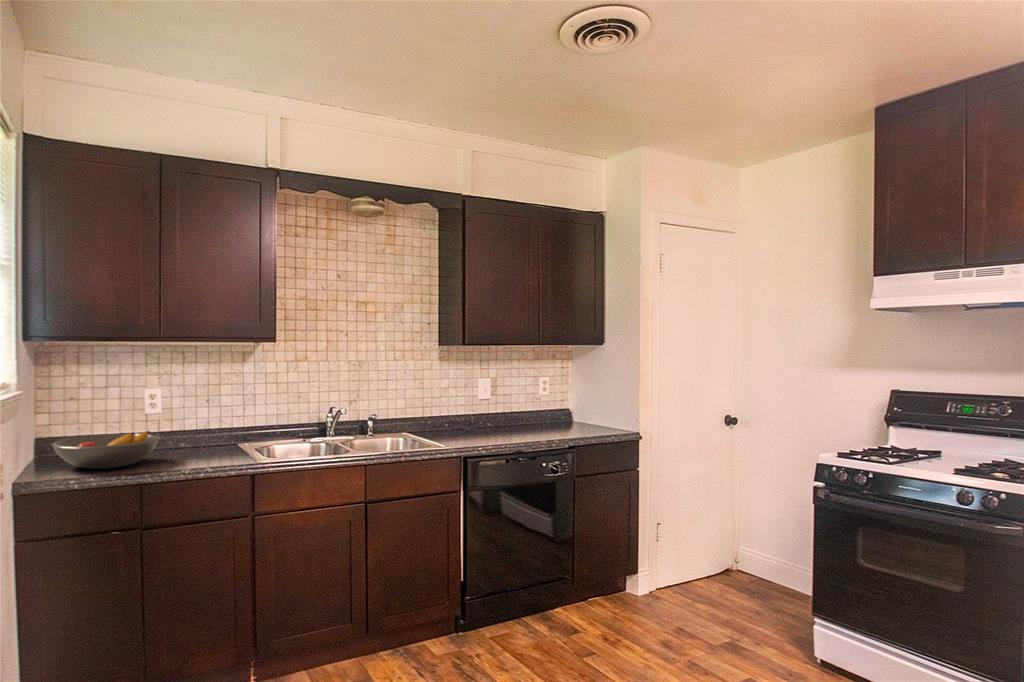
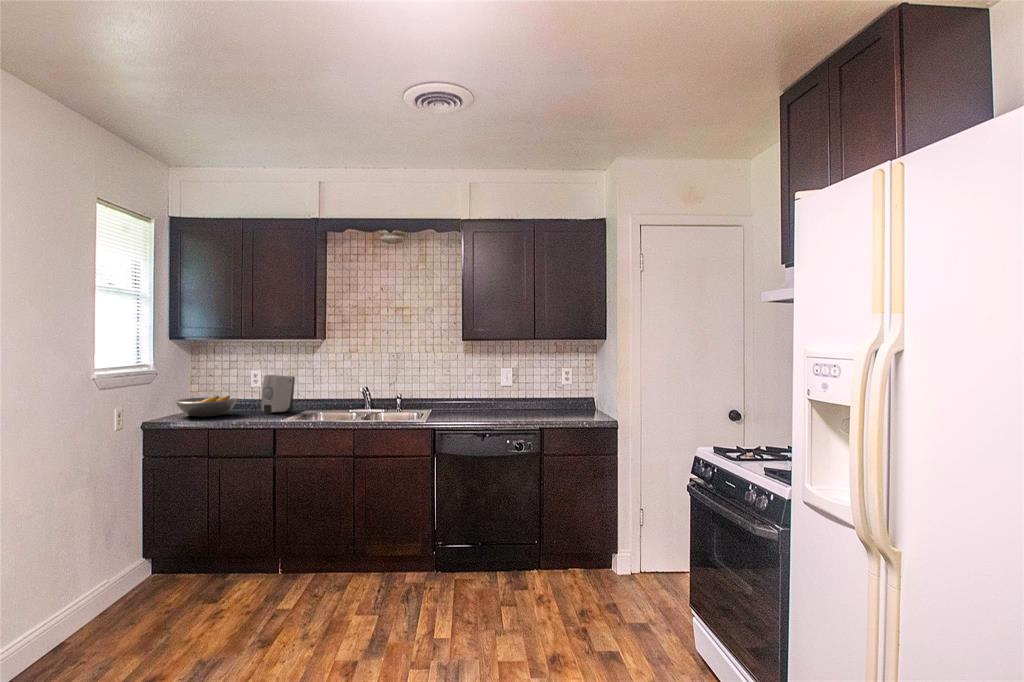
soap dispenser: none [184,396,227,454] -> present [261,375,295,414]

